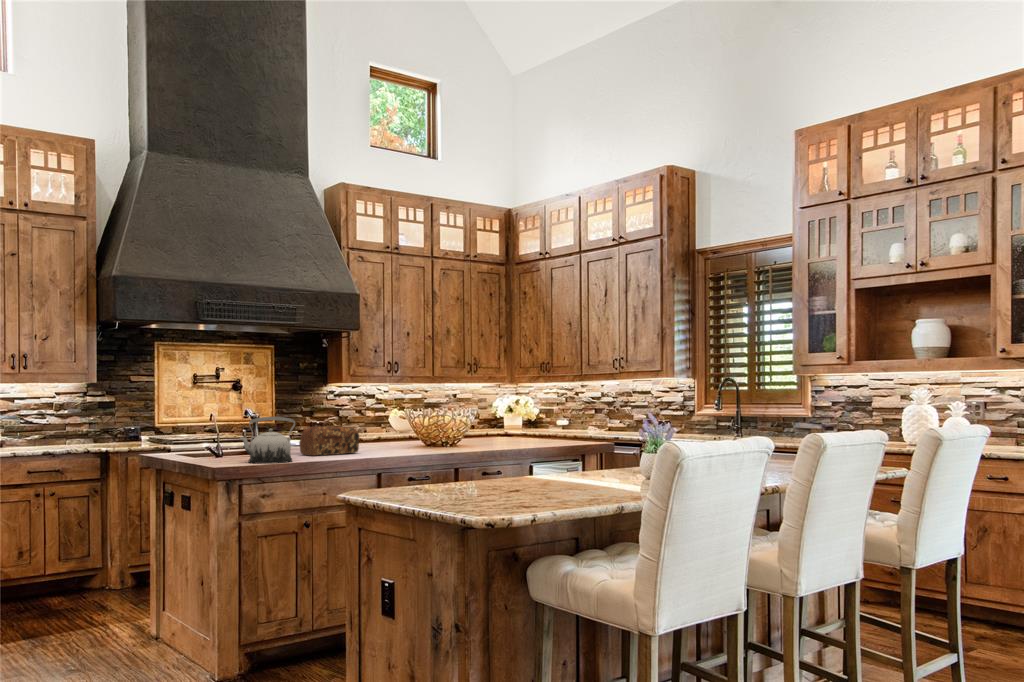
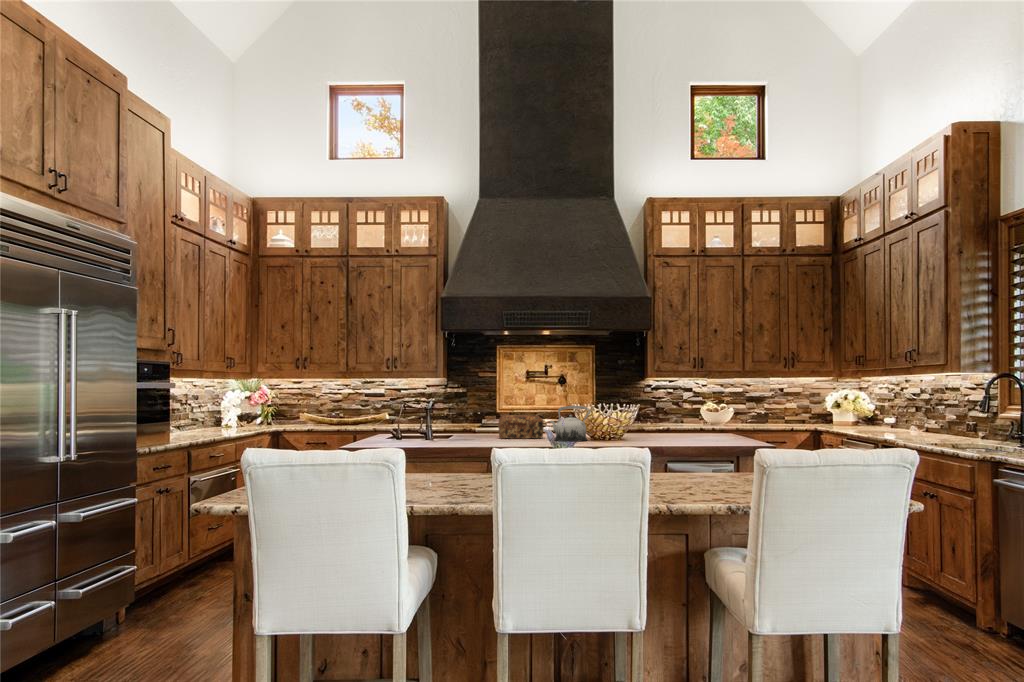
teapot: present [240,417,295,464] -> present [550,406,590,442]

